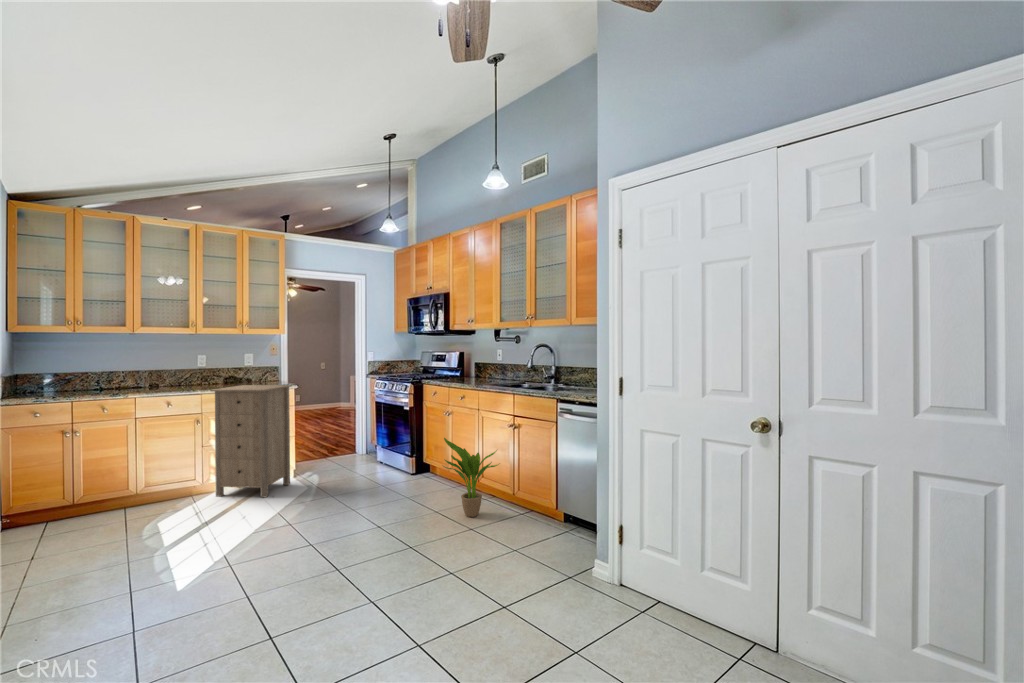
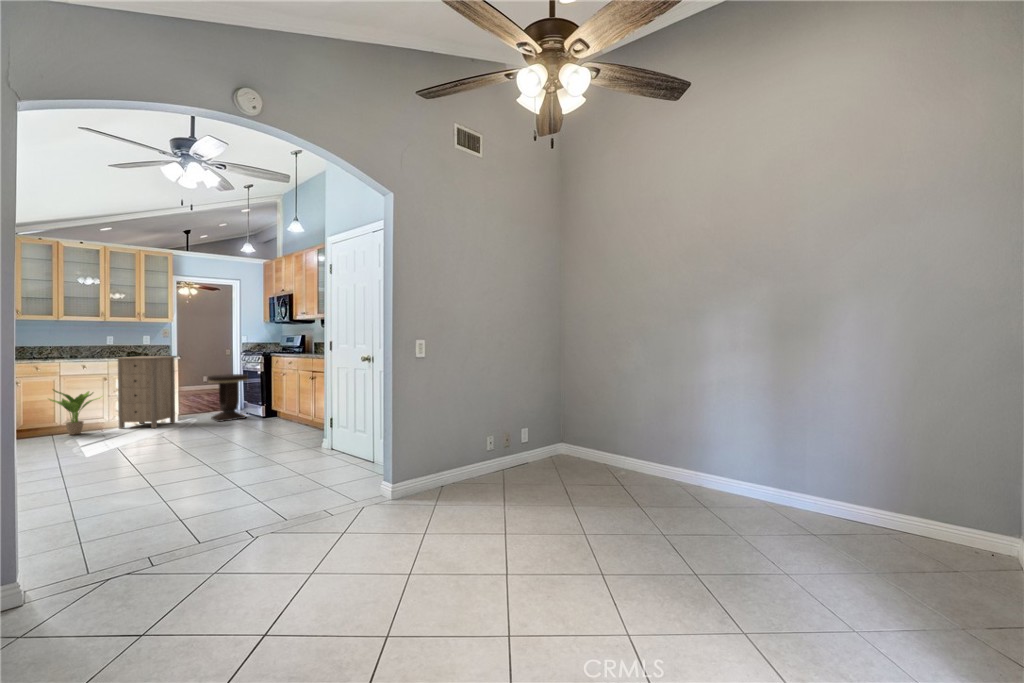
side table: none [333,408,385,483] -> present [208,374,248,422]
potted plant: present [443,438,499,517] -> present [49,389,100,435]

